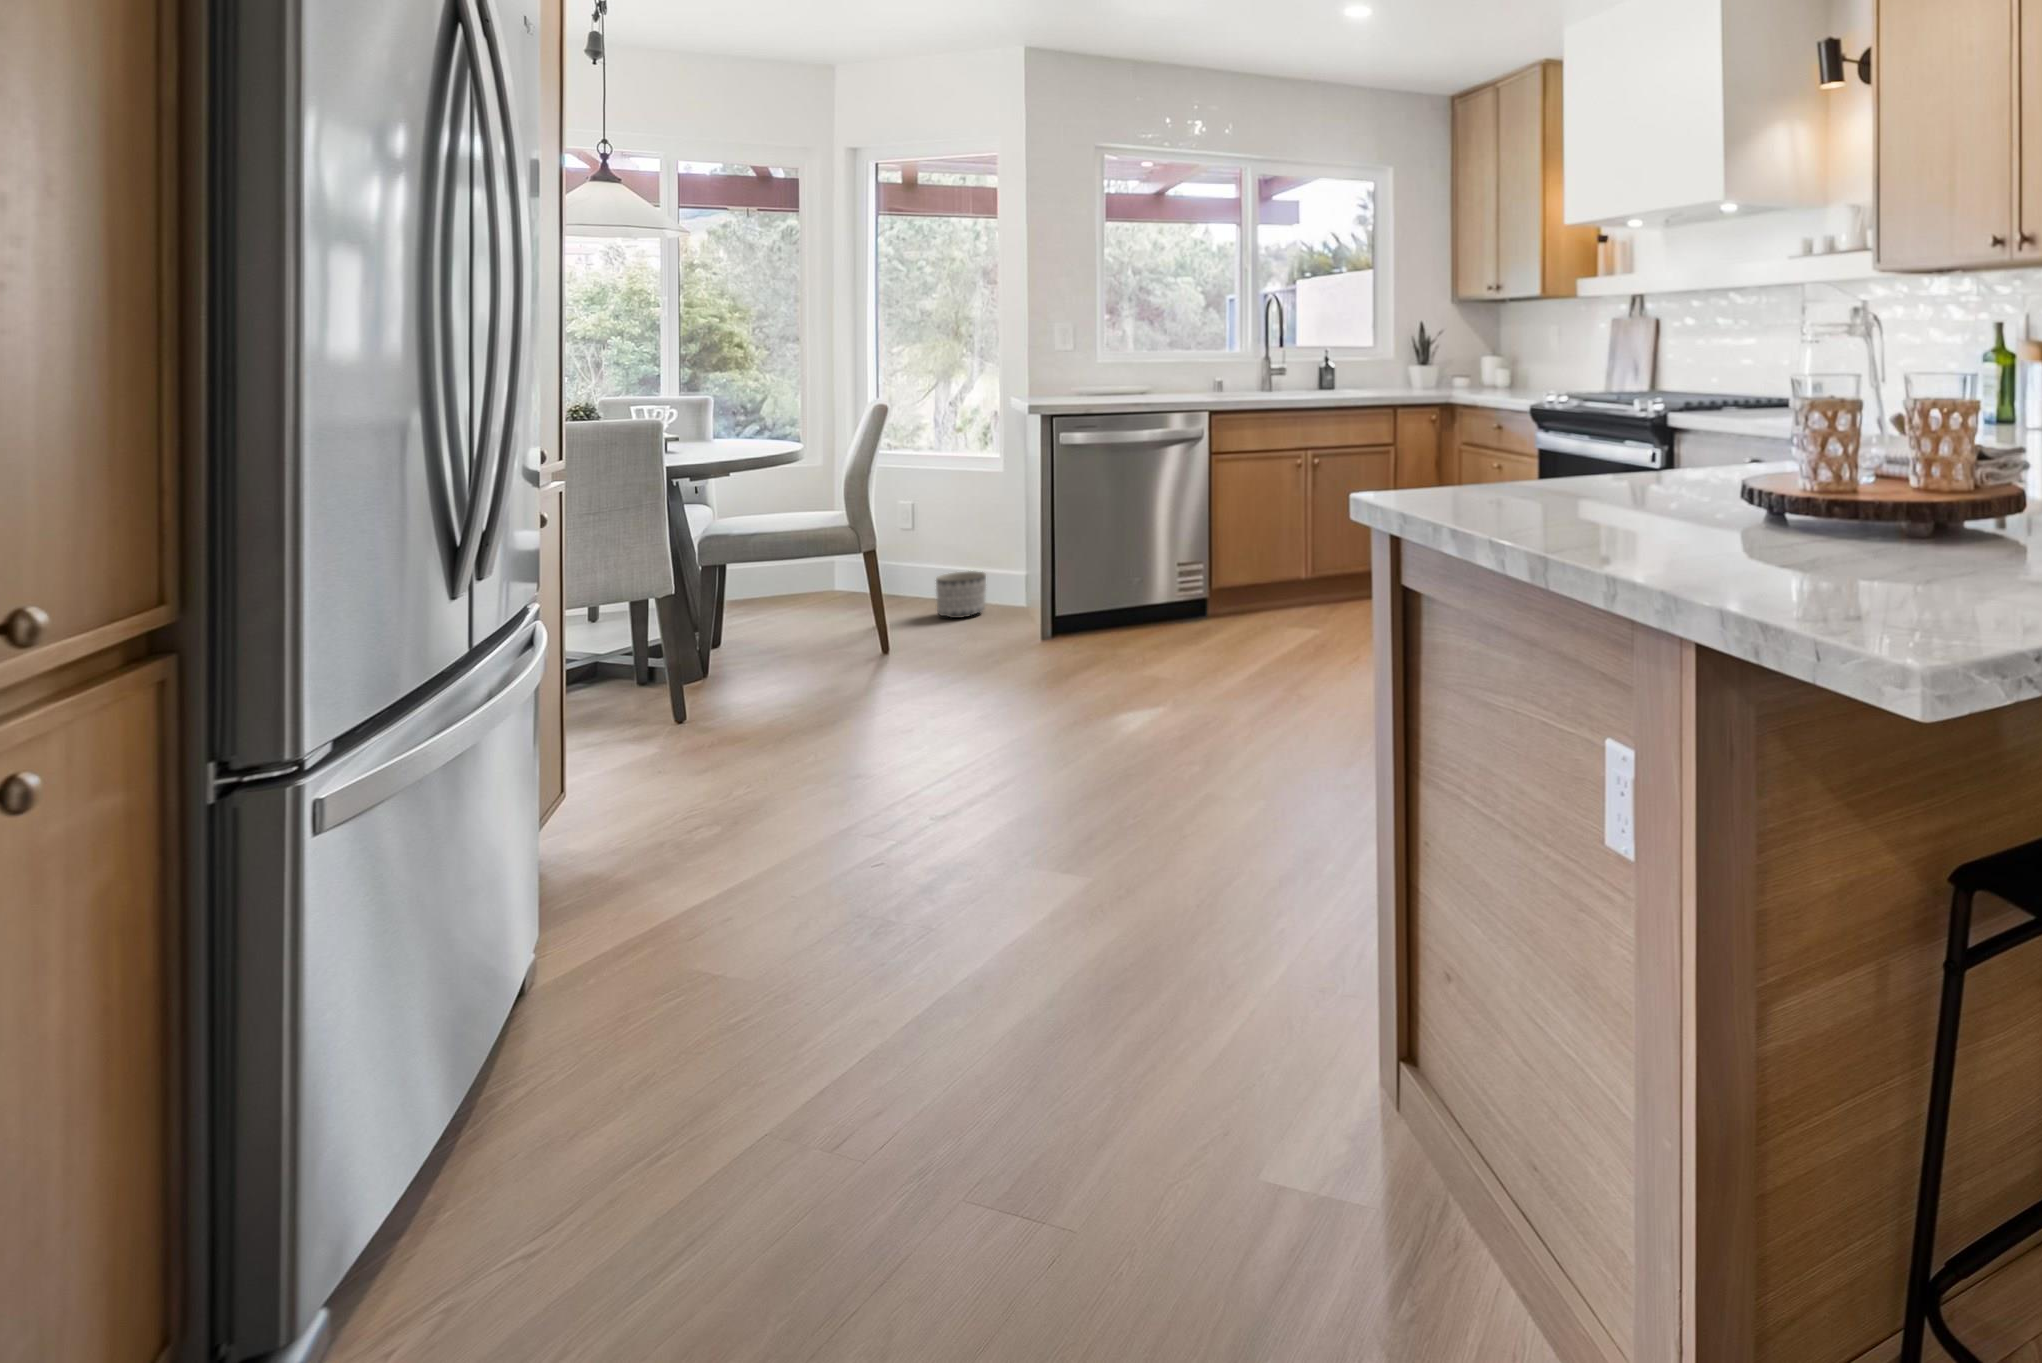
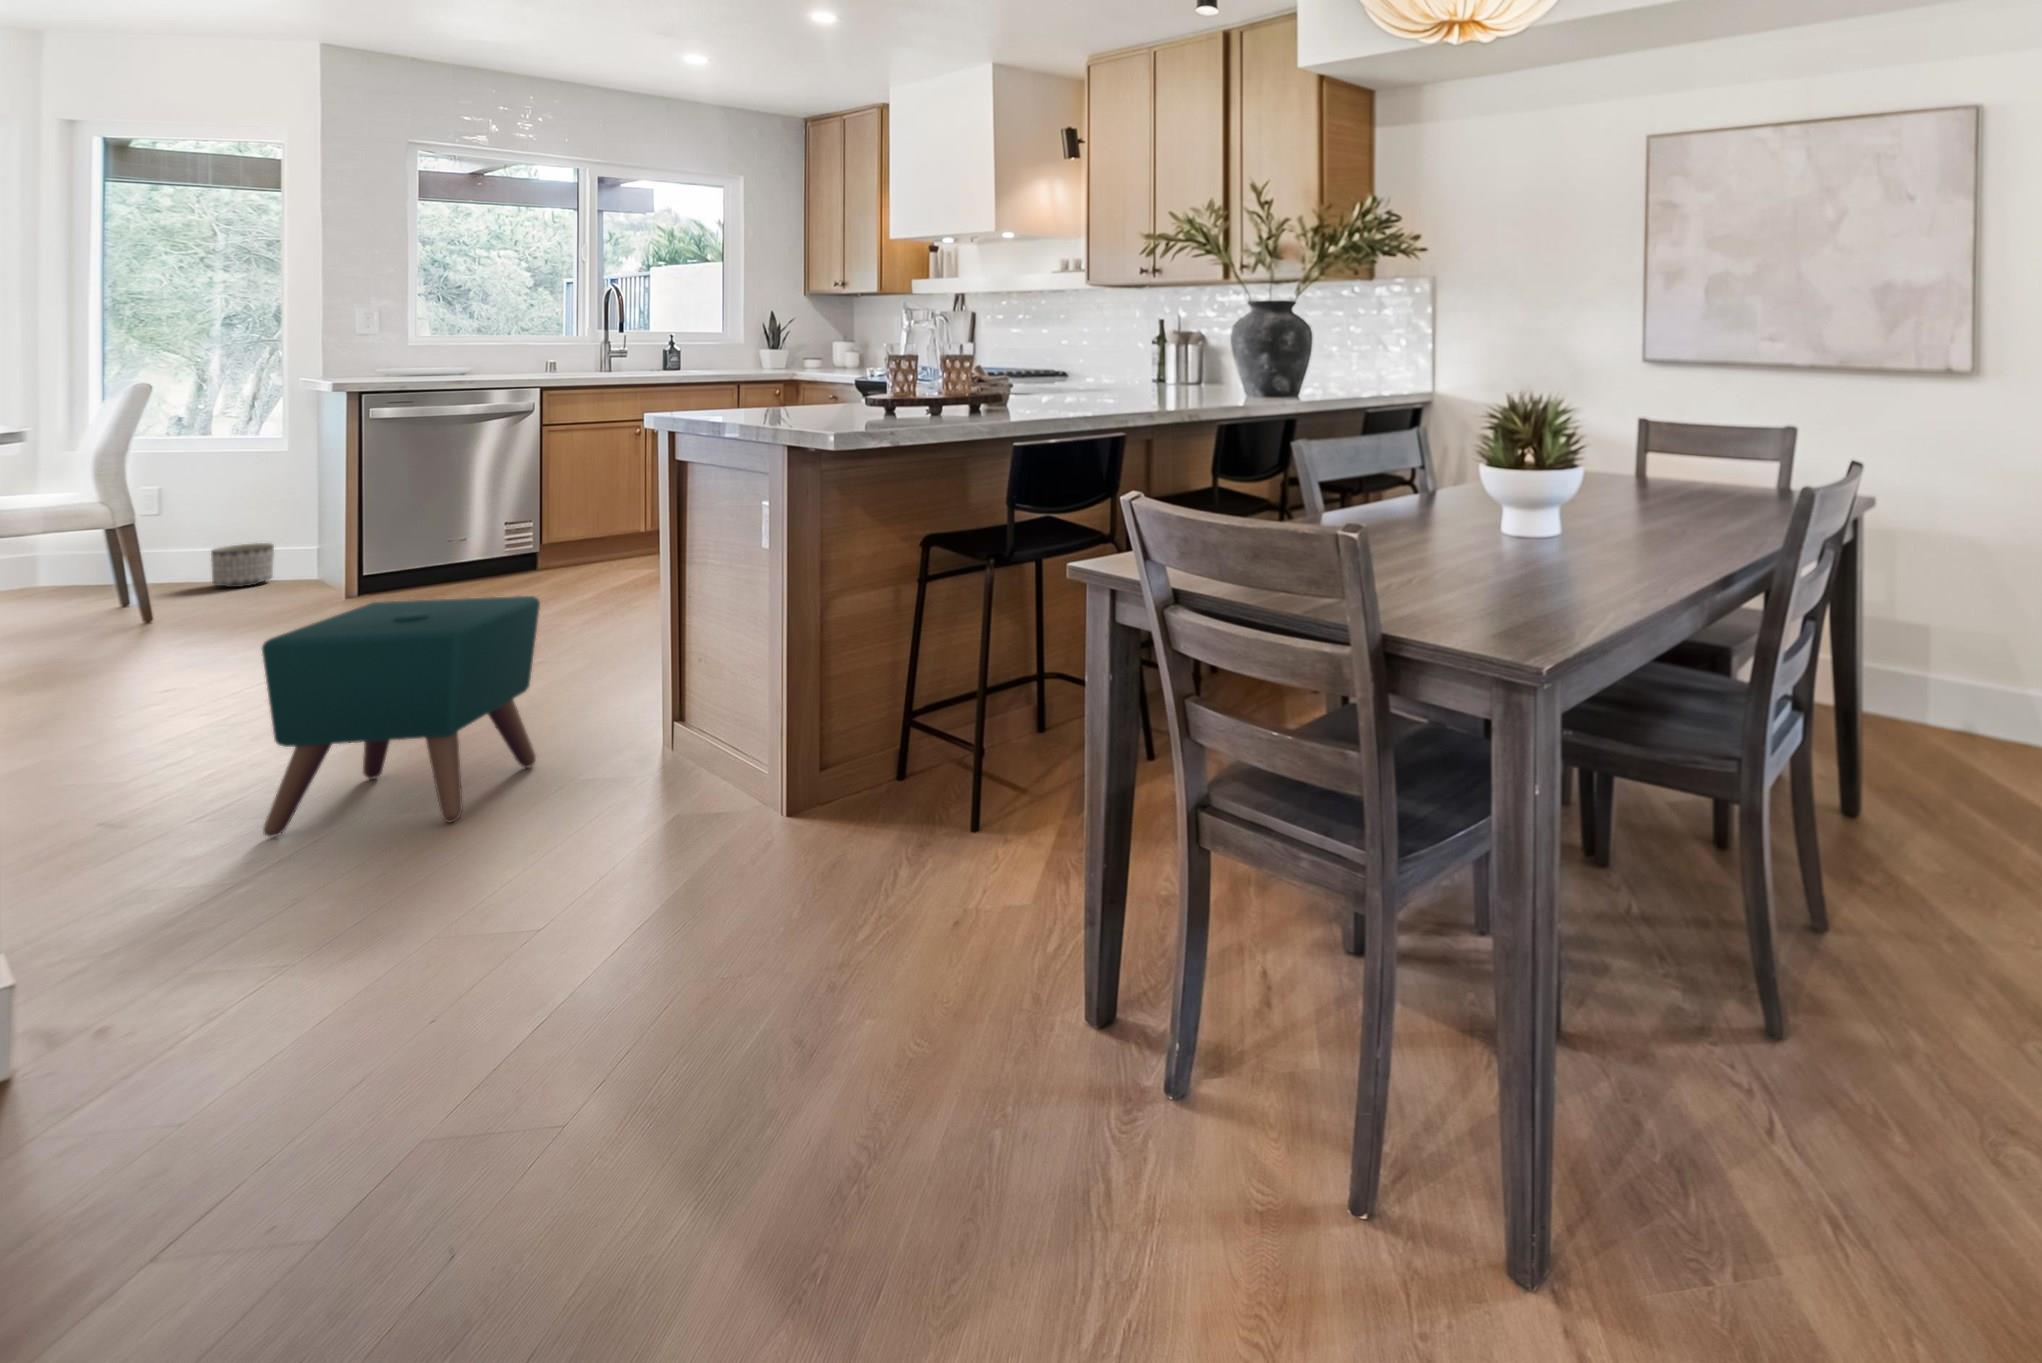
ottoman: none [871,770,1268,1288] -> present [262,596,540,837]

